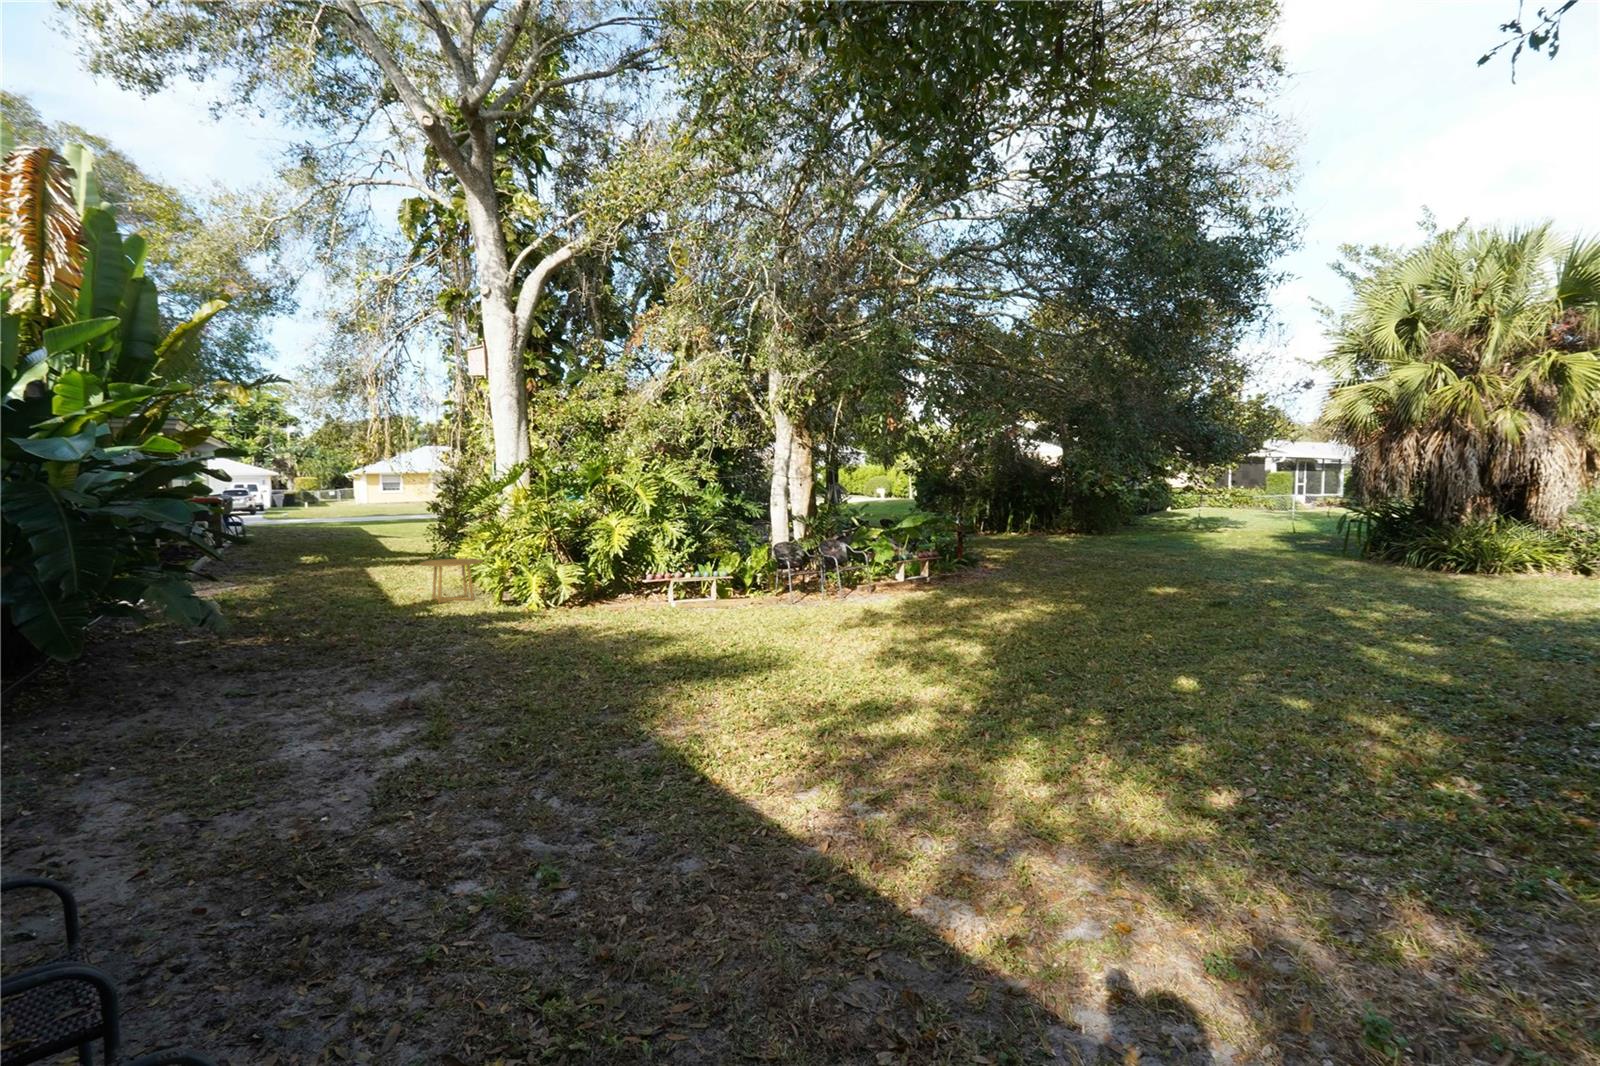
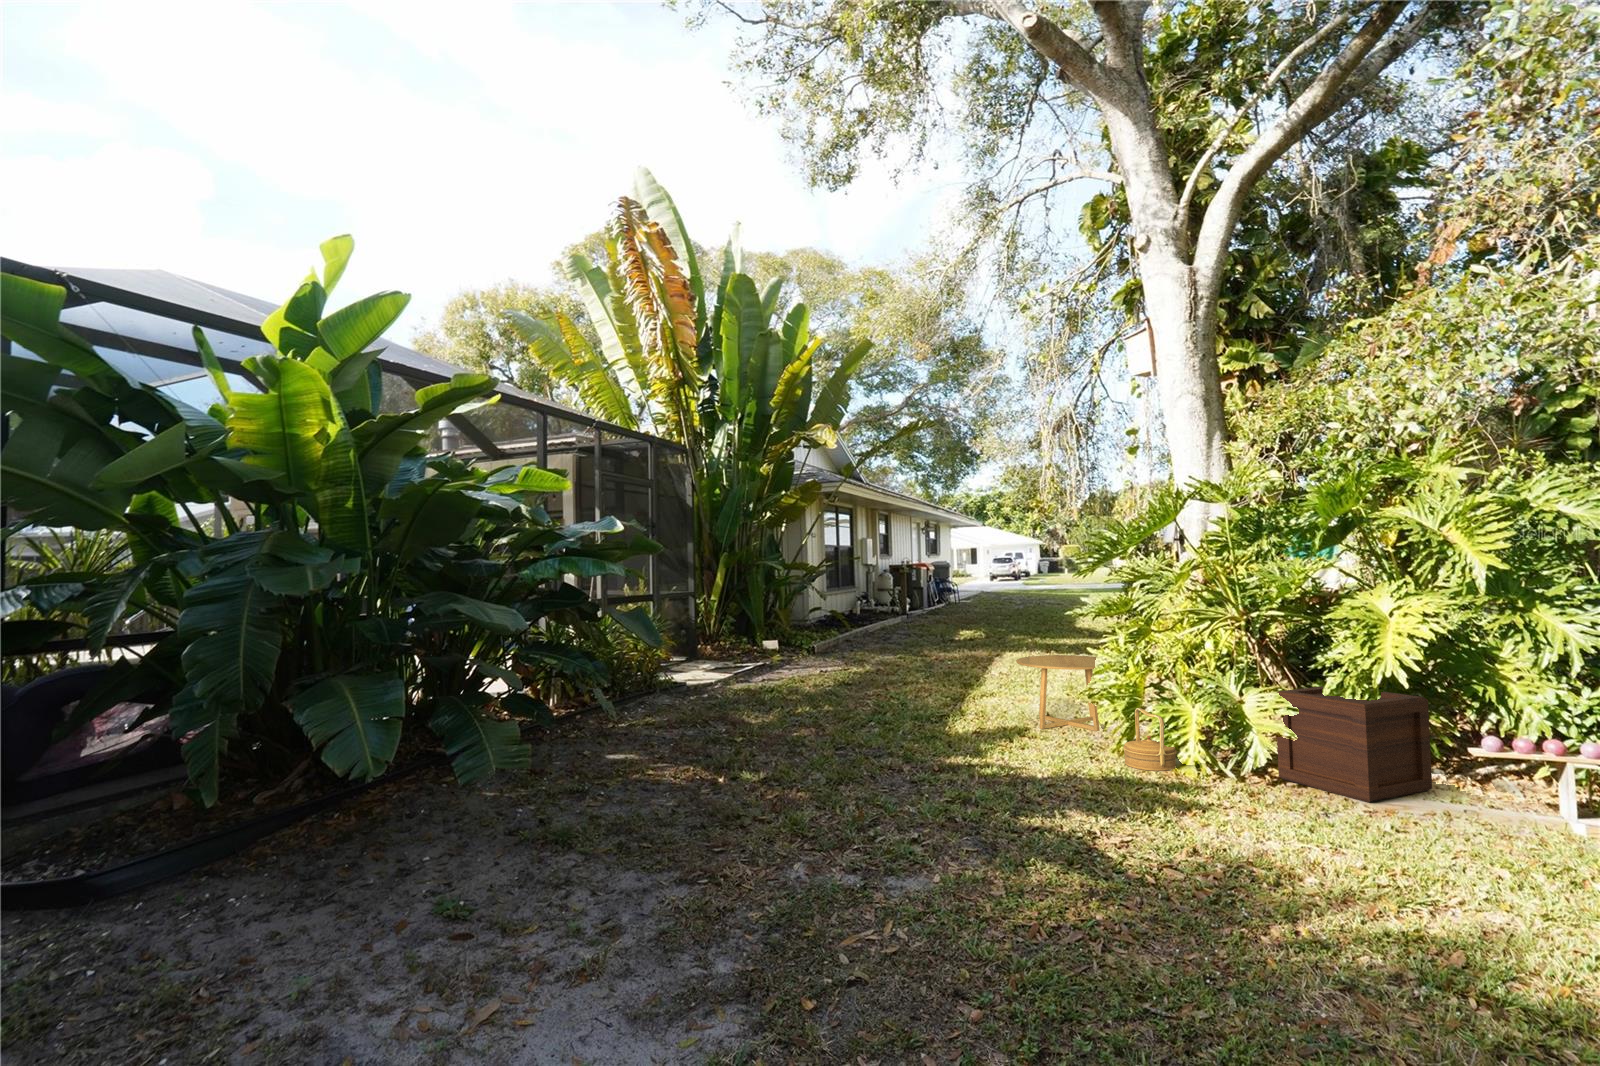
wooden crate: none [571,560,629,607] -> present [1277,686,1432,802]
woven basket: none [498,581,525,611] -> present [1123,708,1177,771]

